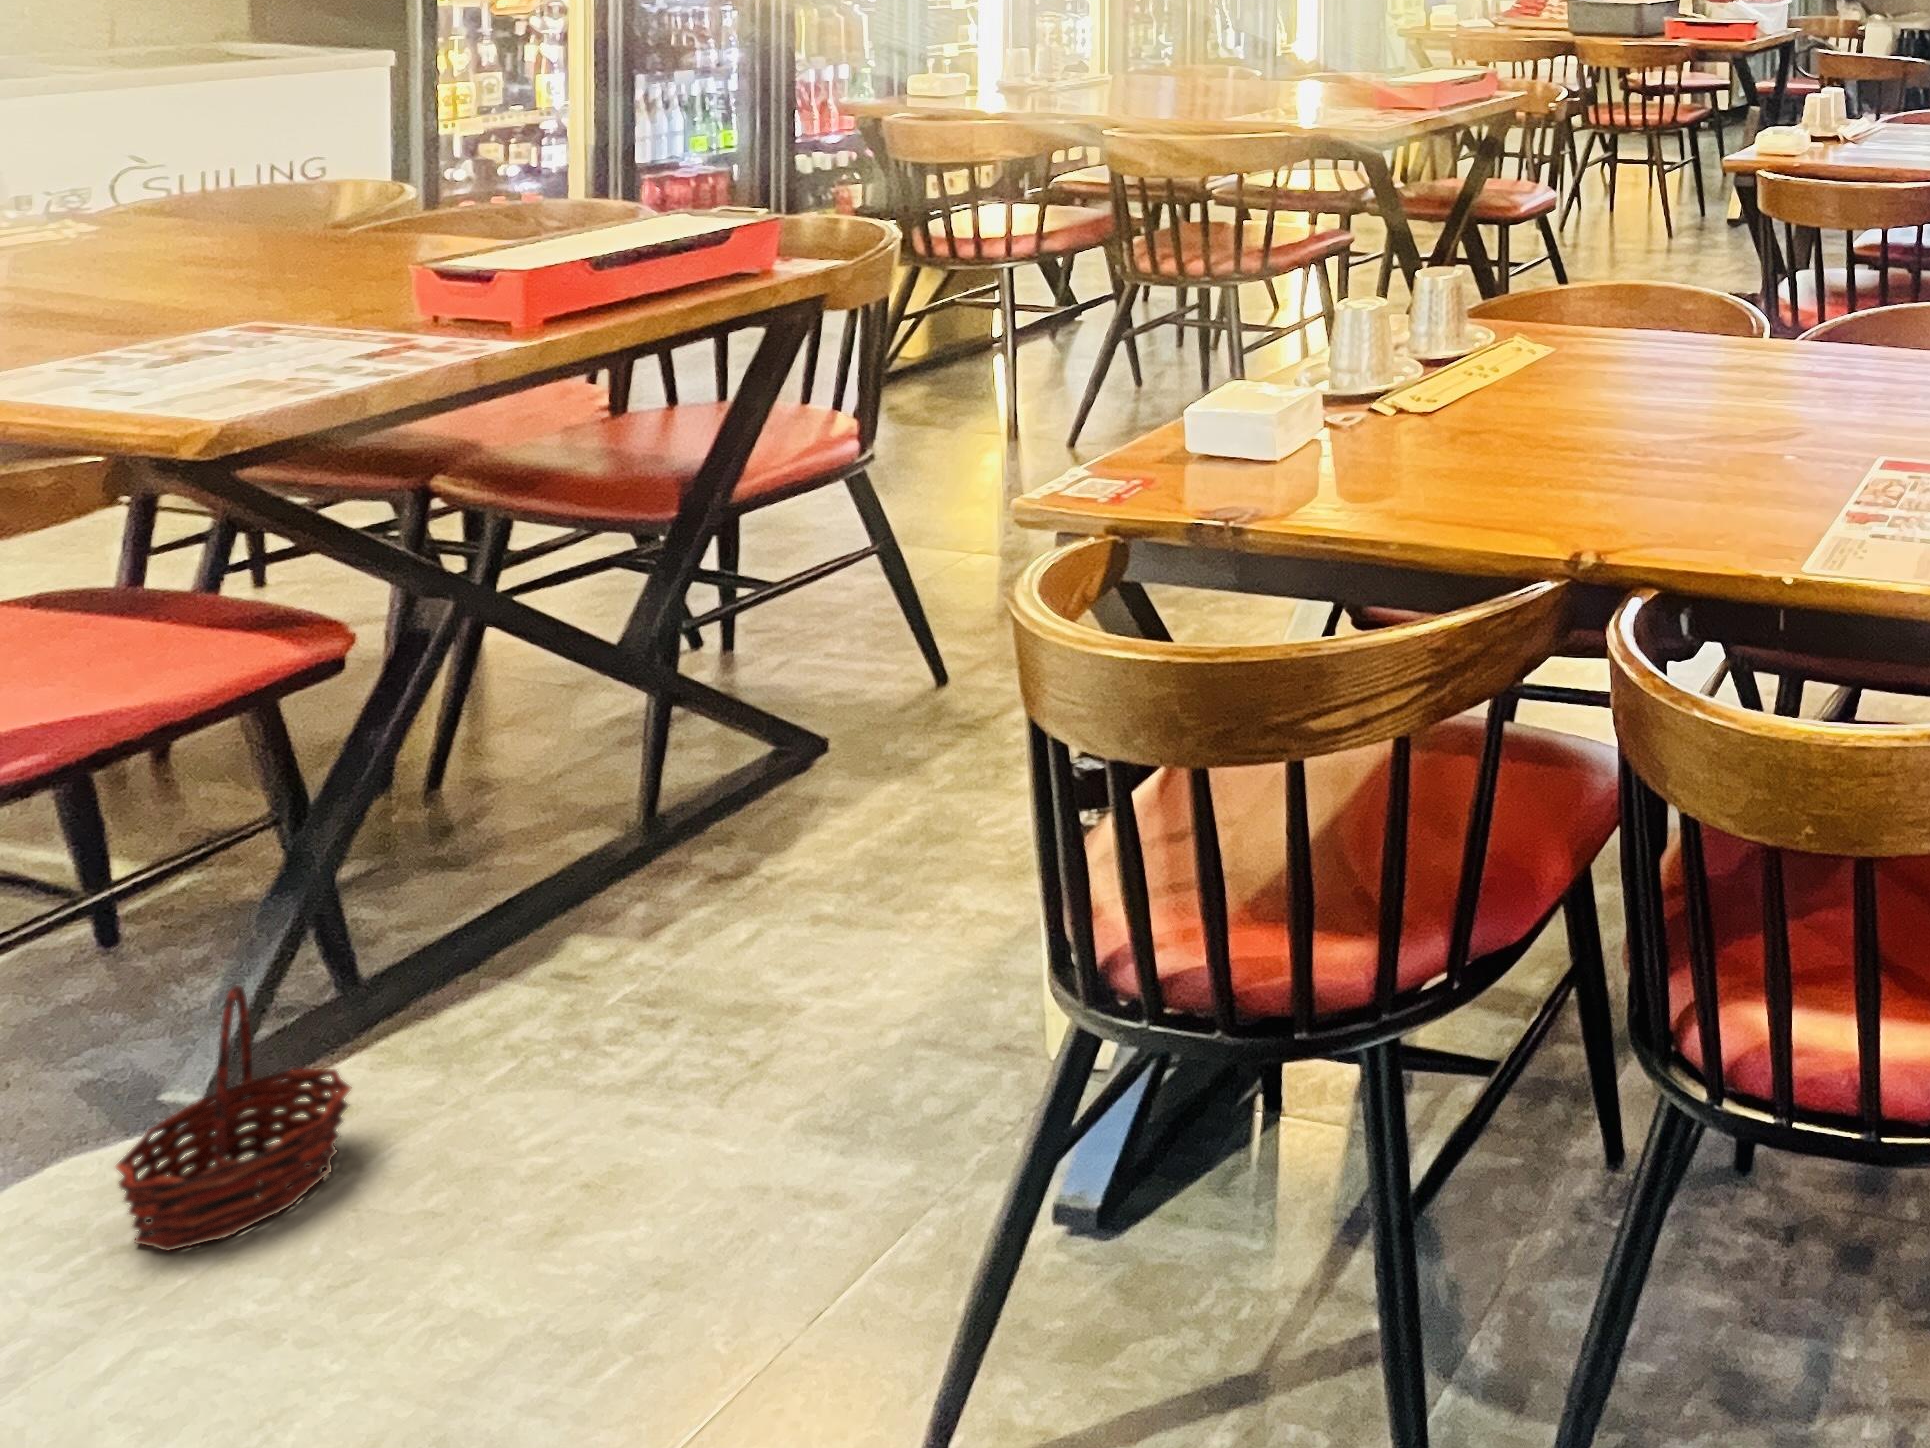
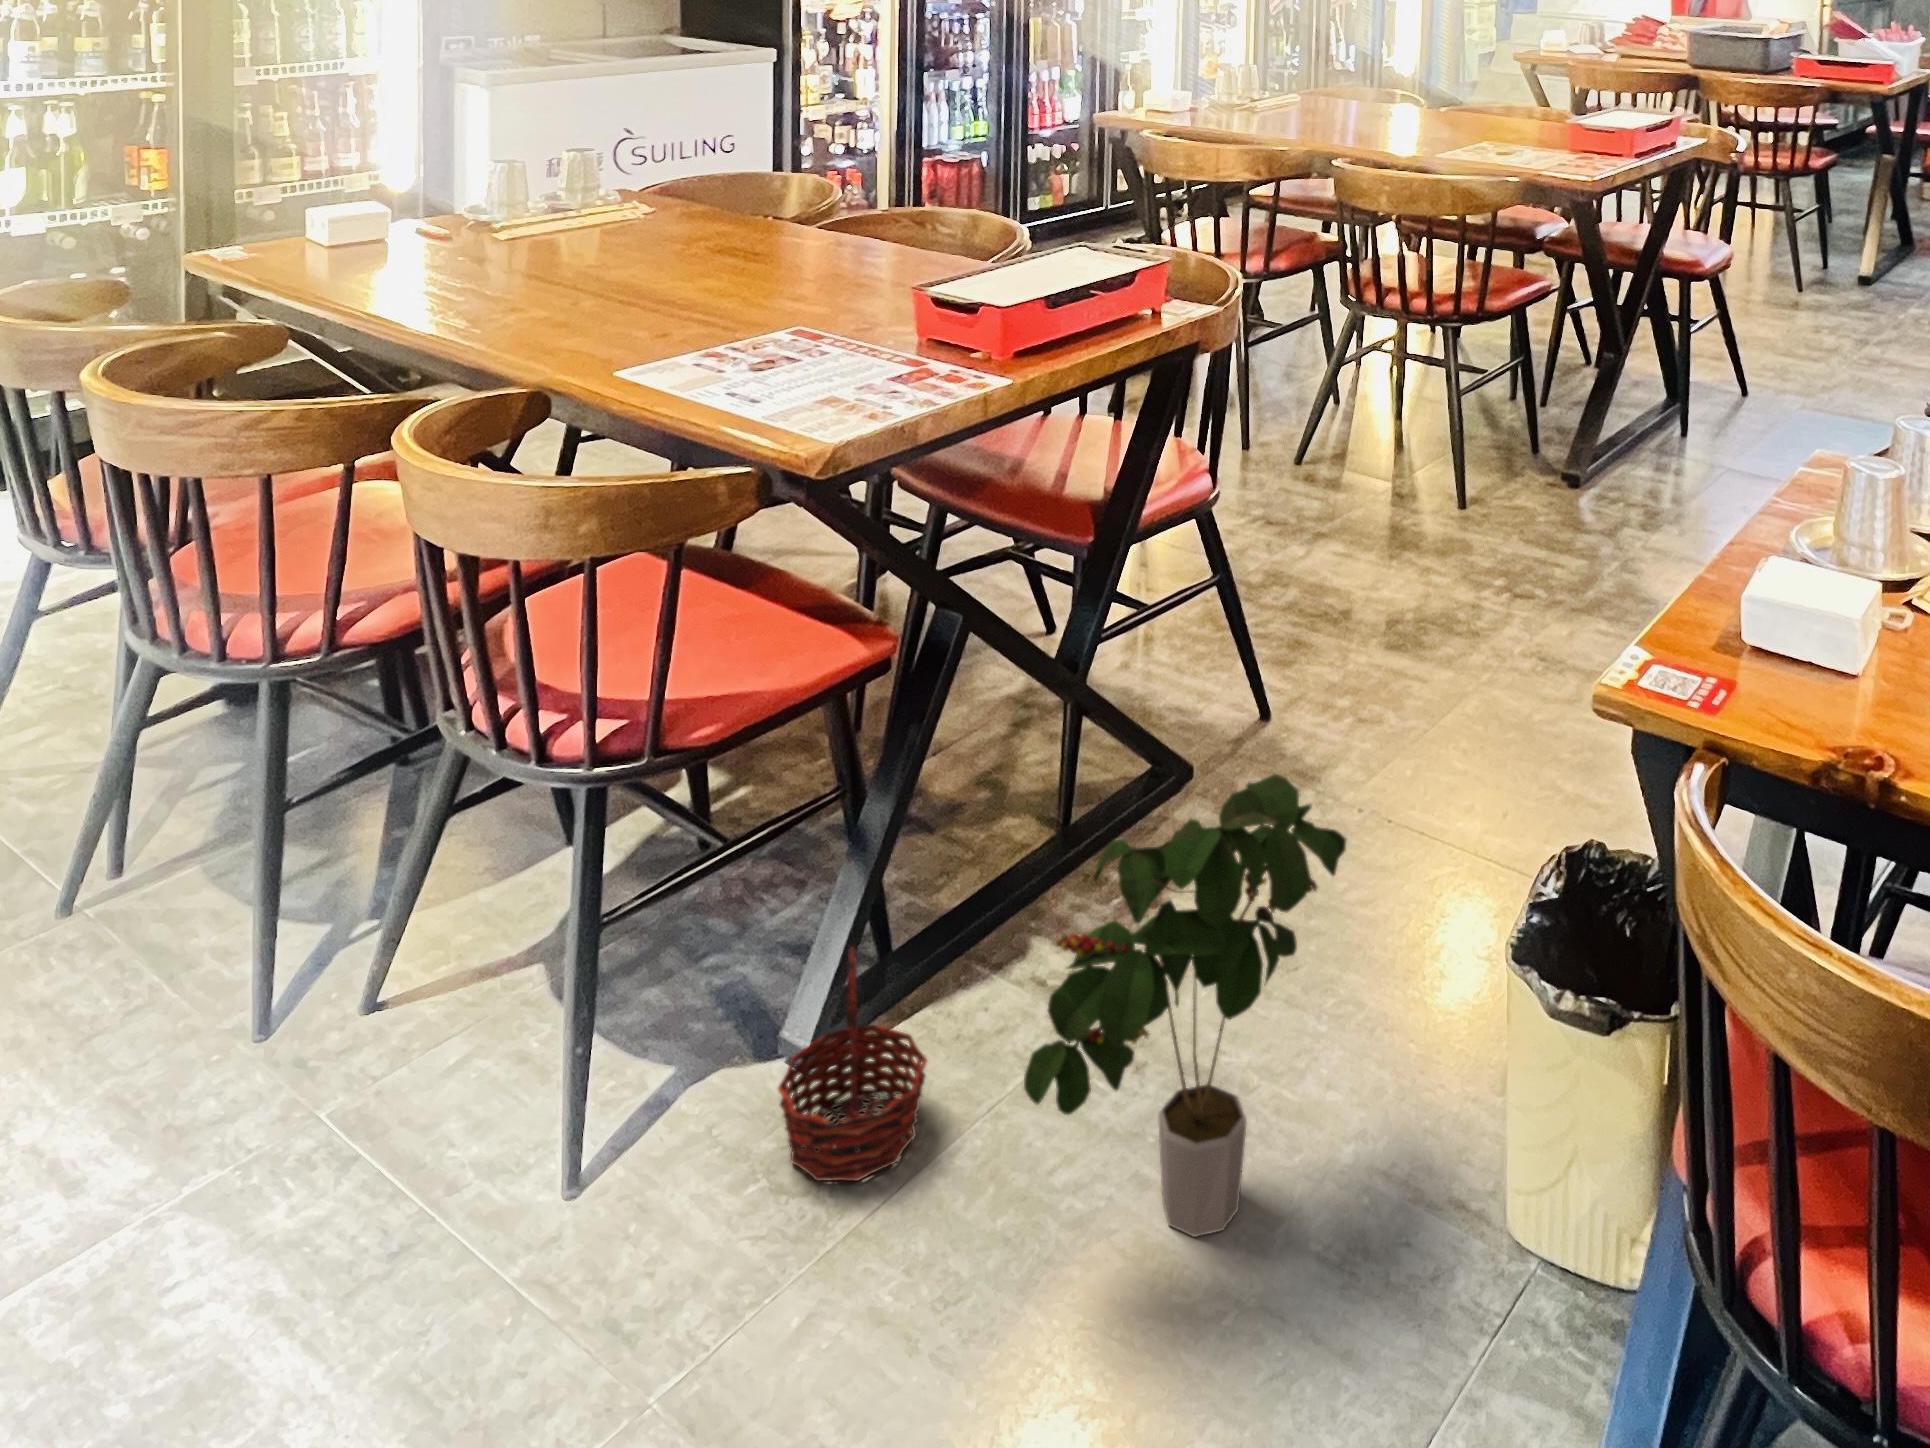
potted plant: none [423,699,889,1173] -> present [1024,774,1346,1237]

